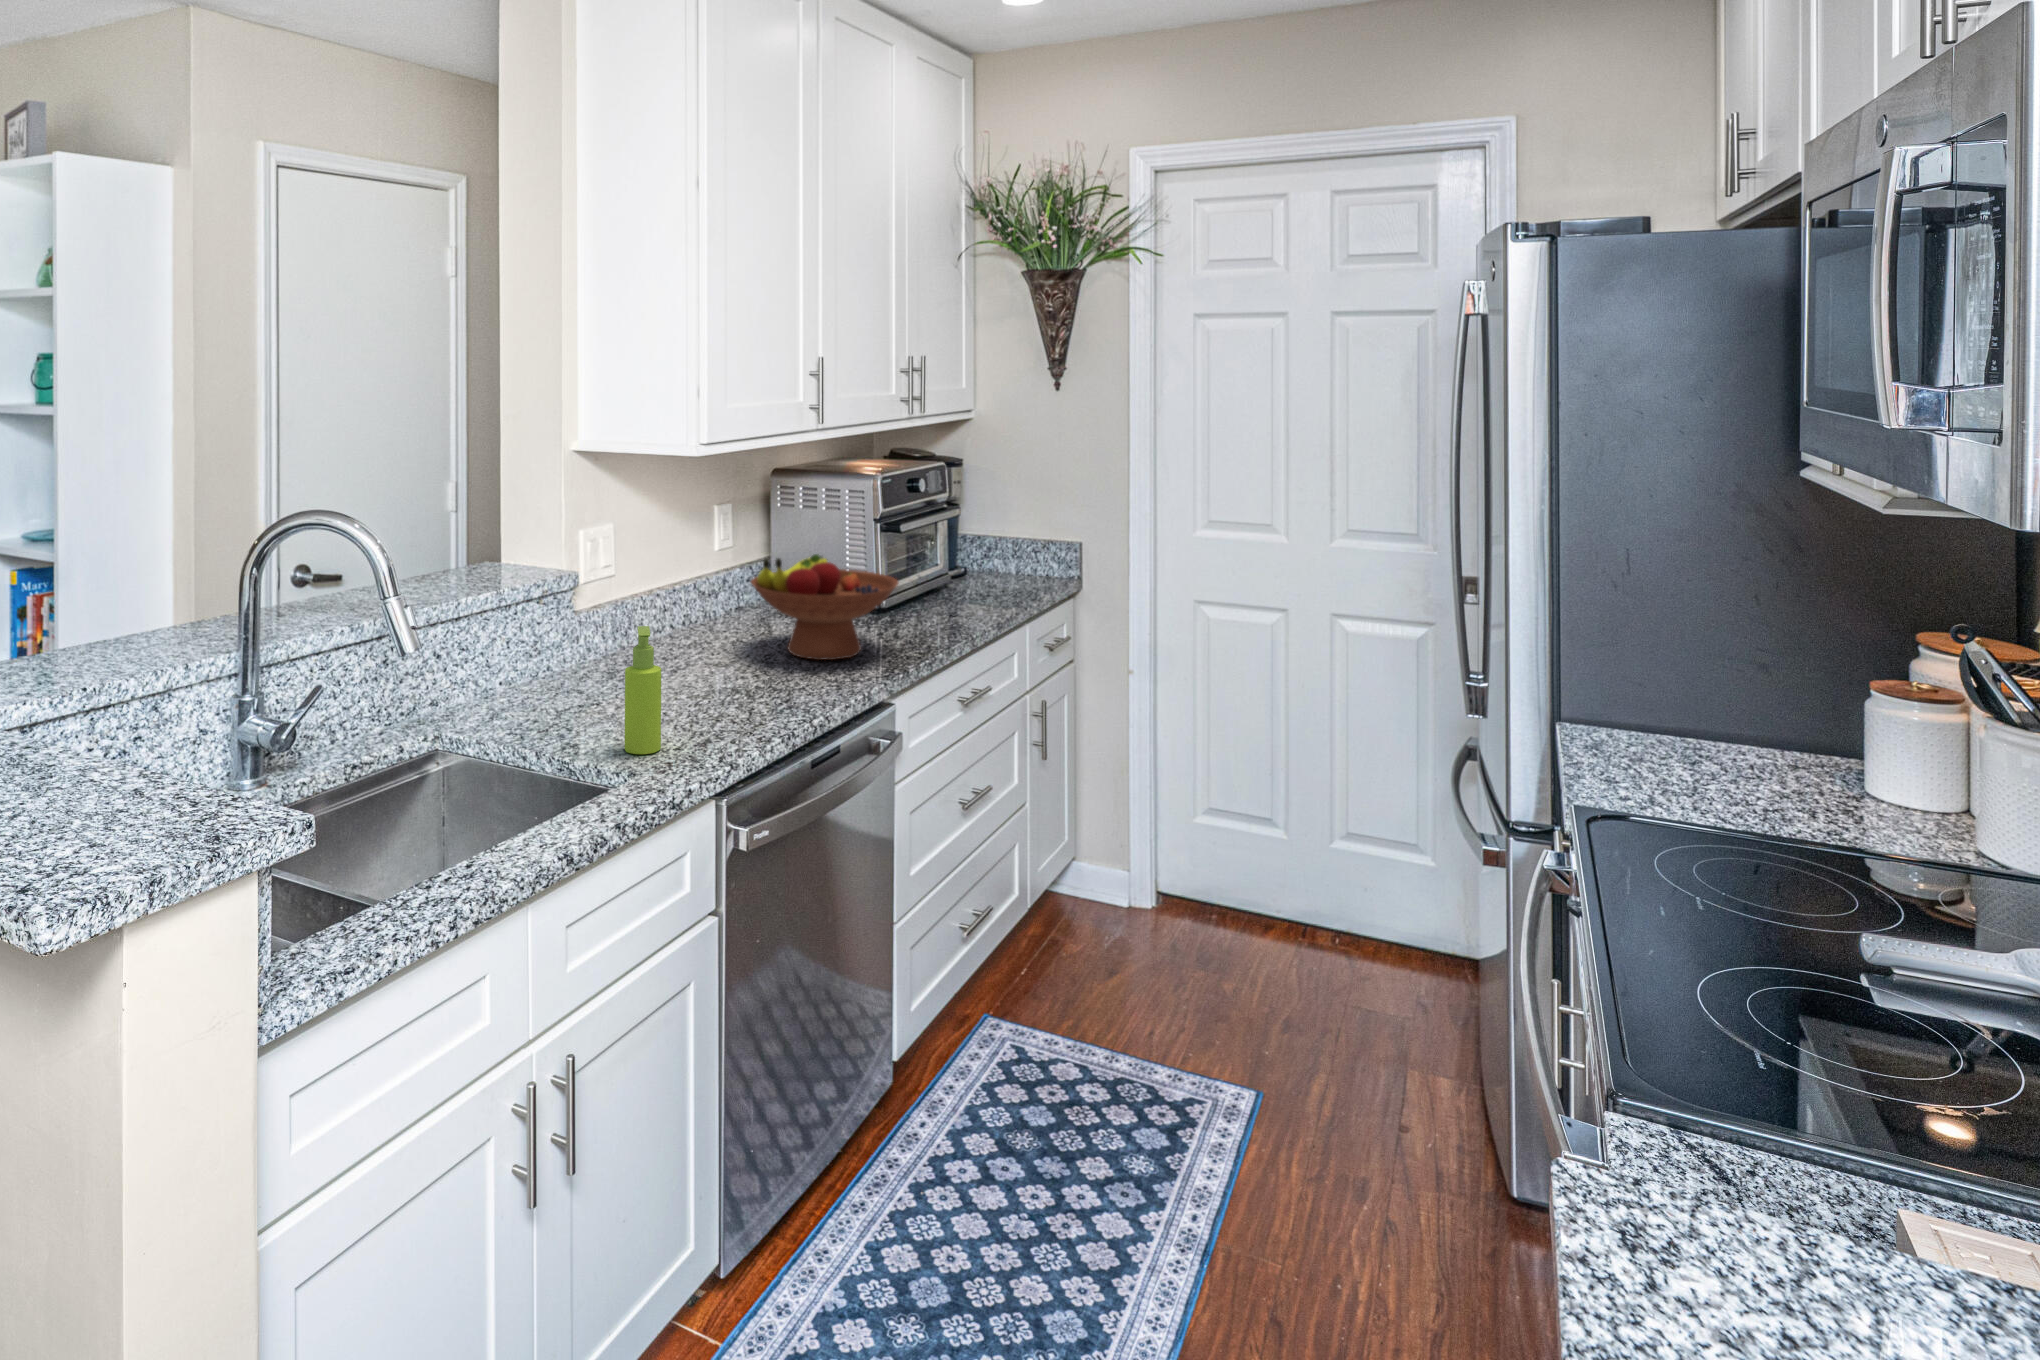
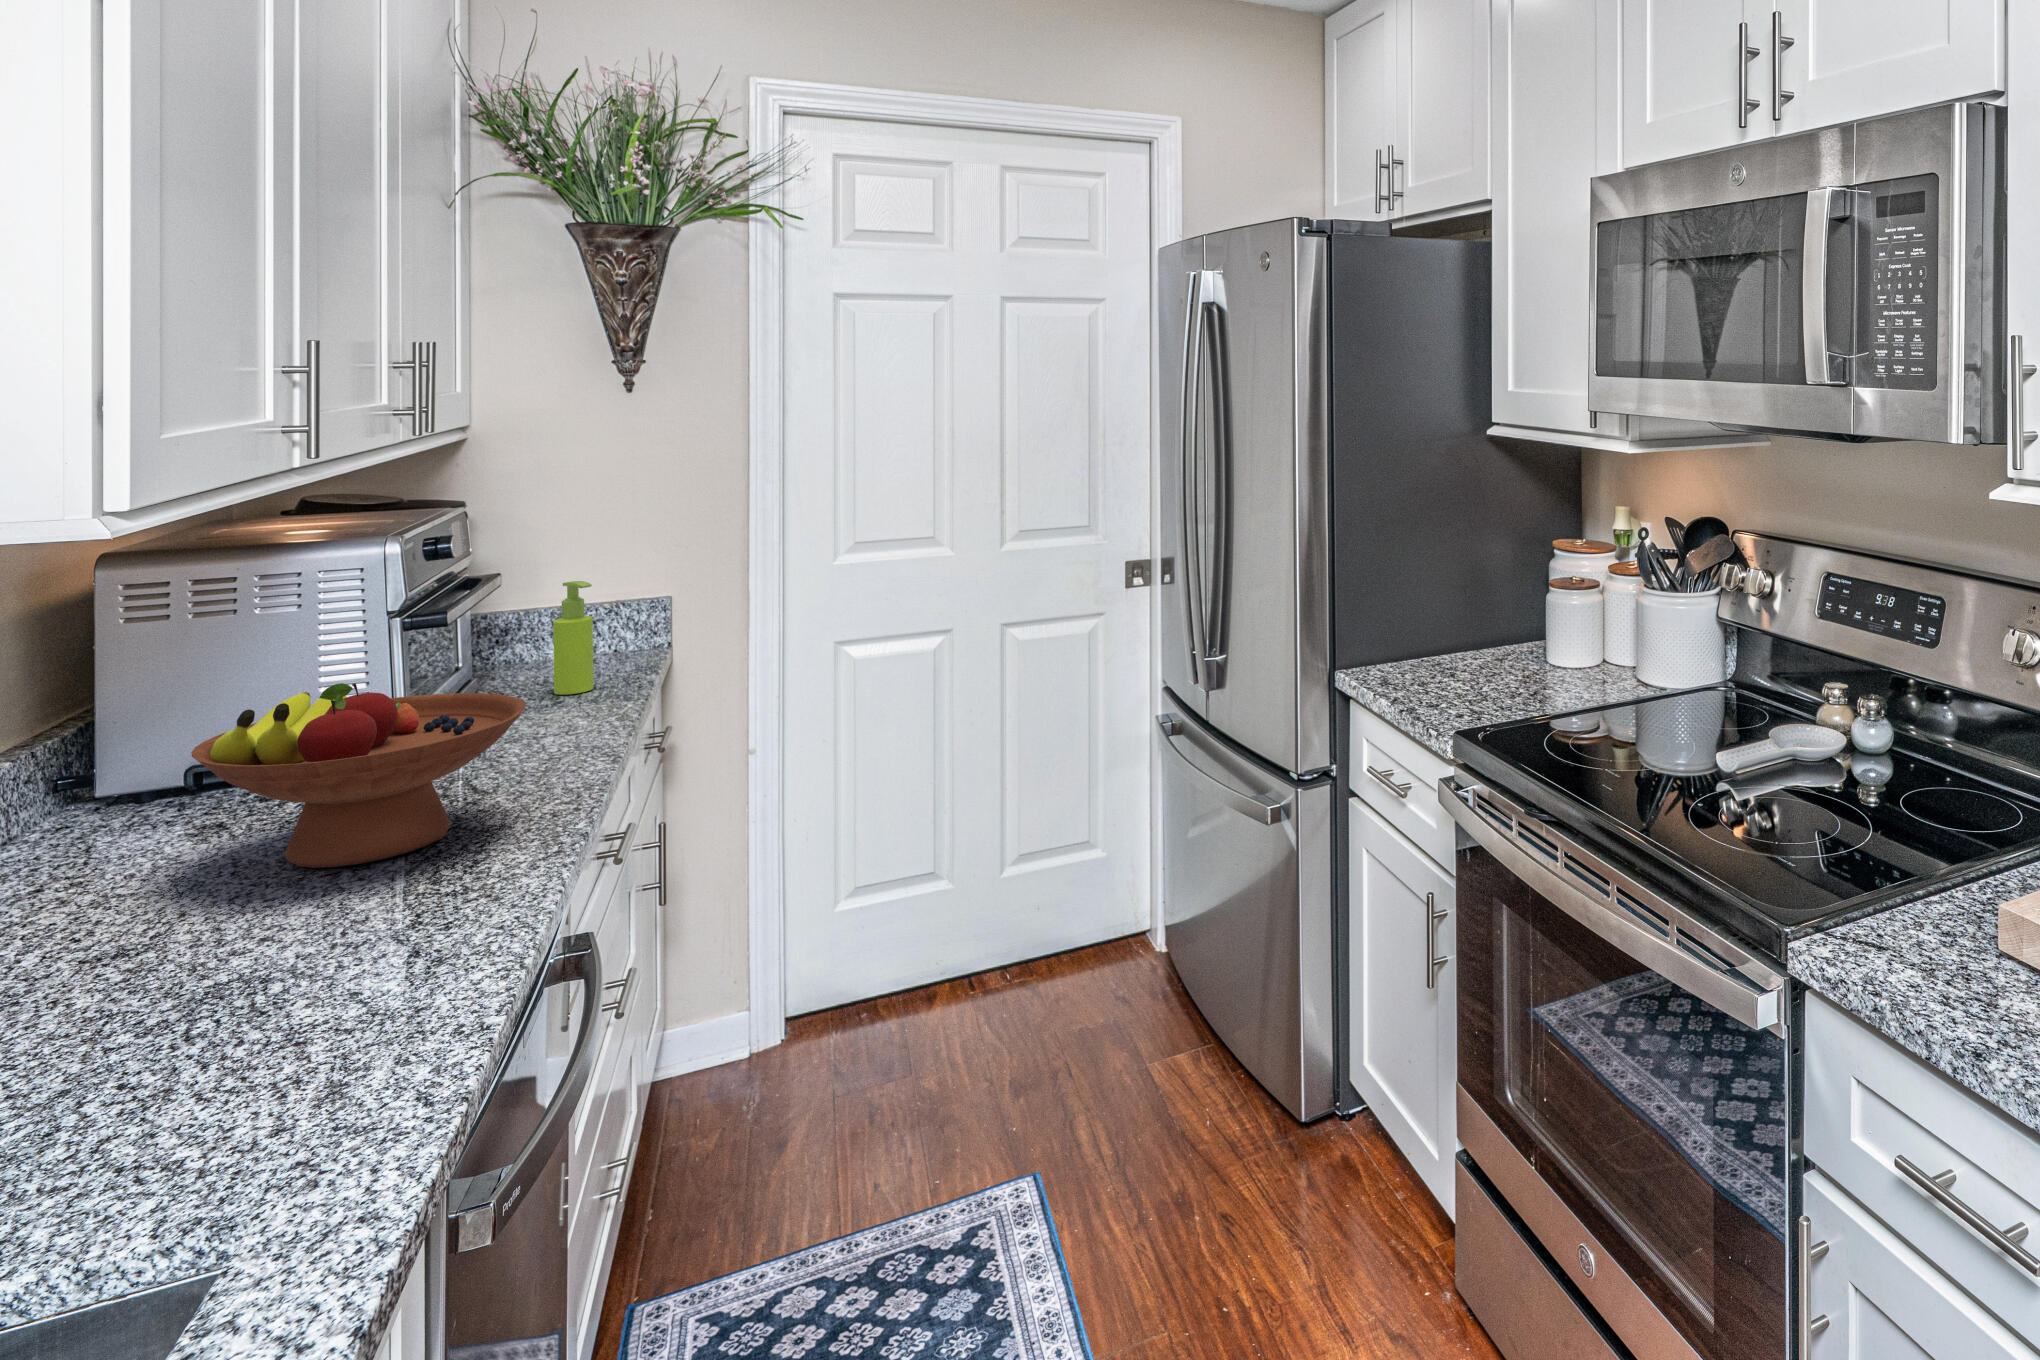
soap dispenser: present [625,626,661,754] -> present [553,581,593,695]

